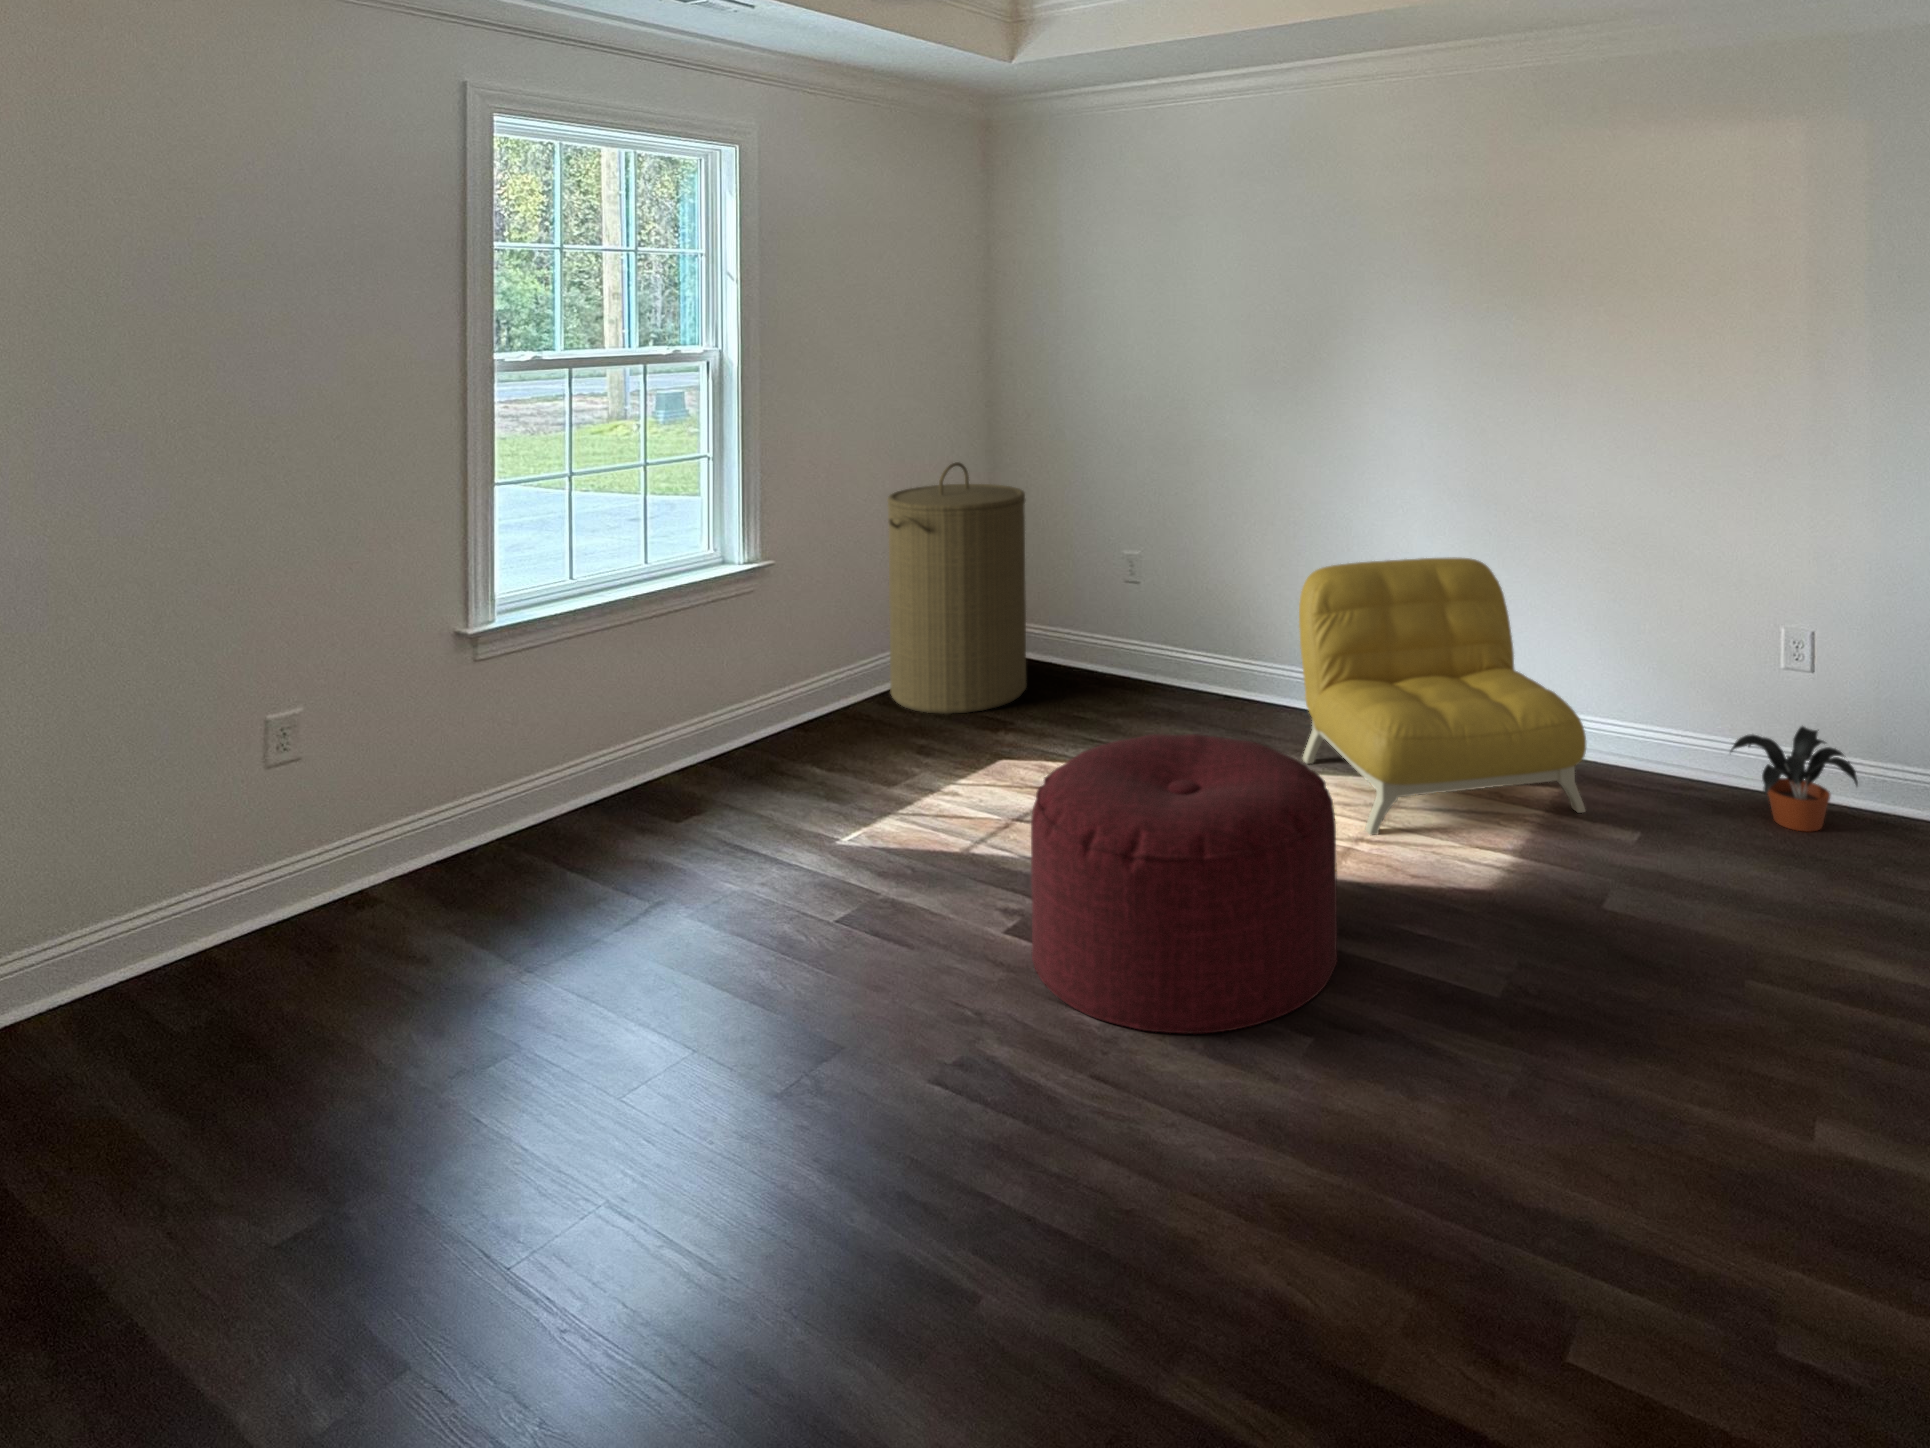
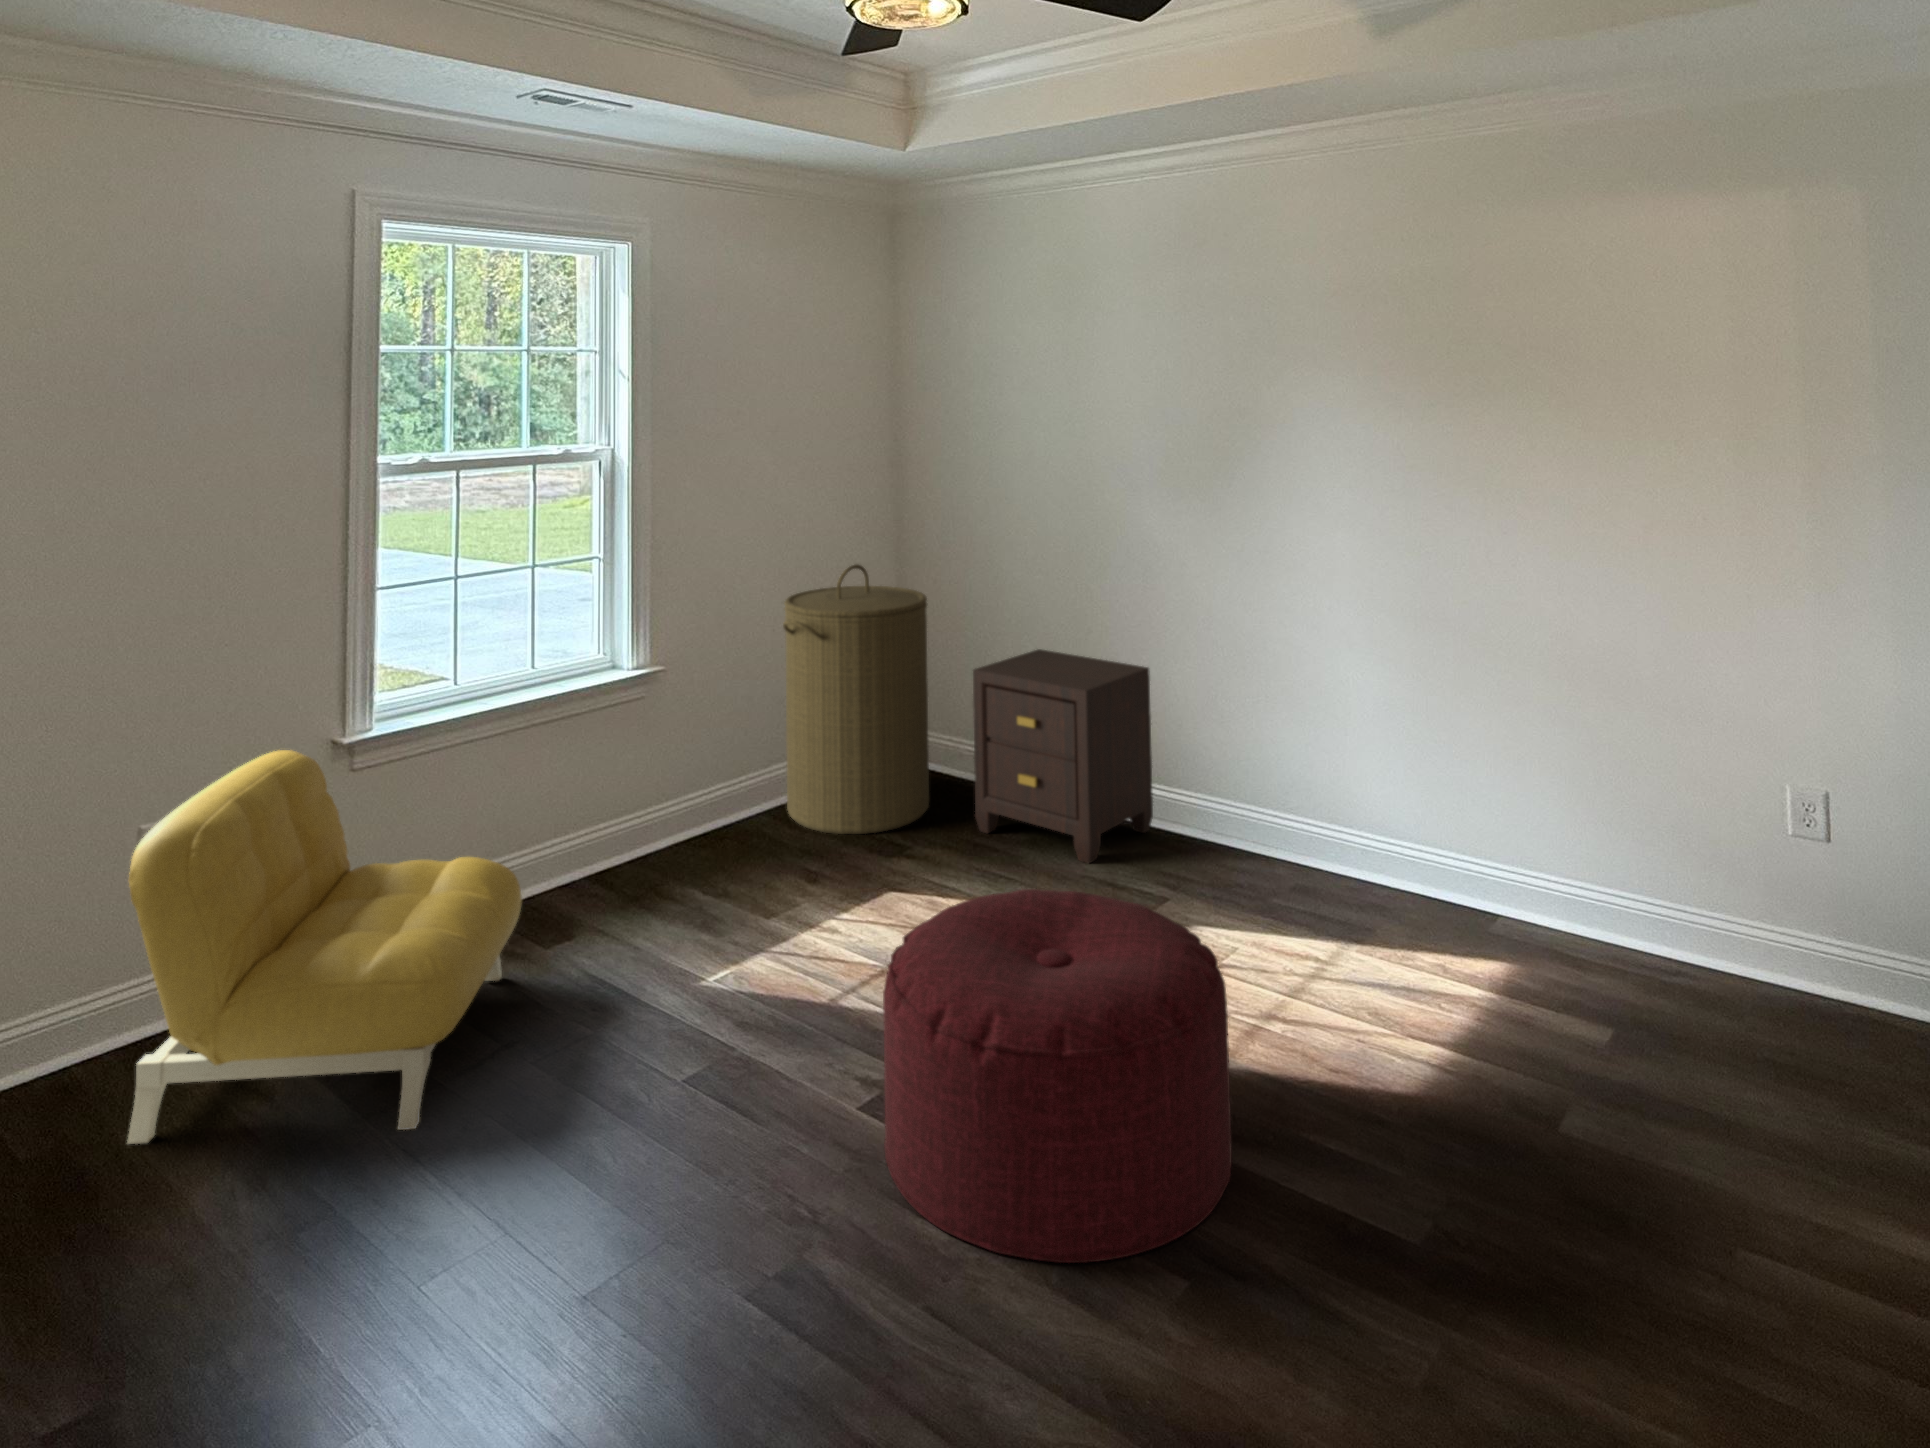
nightstand: none [1072,539,1236,728] -> present [973,649,1153,863]
armchair: present [1299,557,1586,835] -> present [127,750,522,1144]
potted plant: present [1731,726,1858,831] -> none [1722,908,1887,1042]

